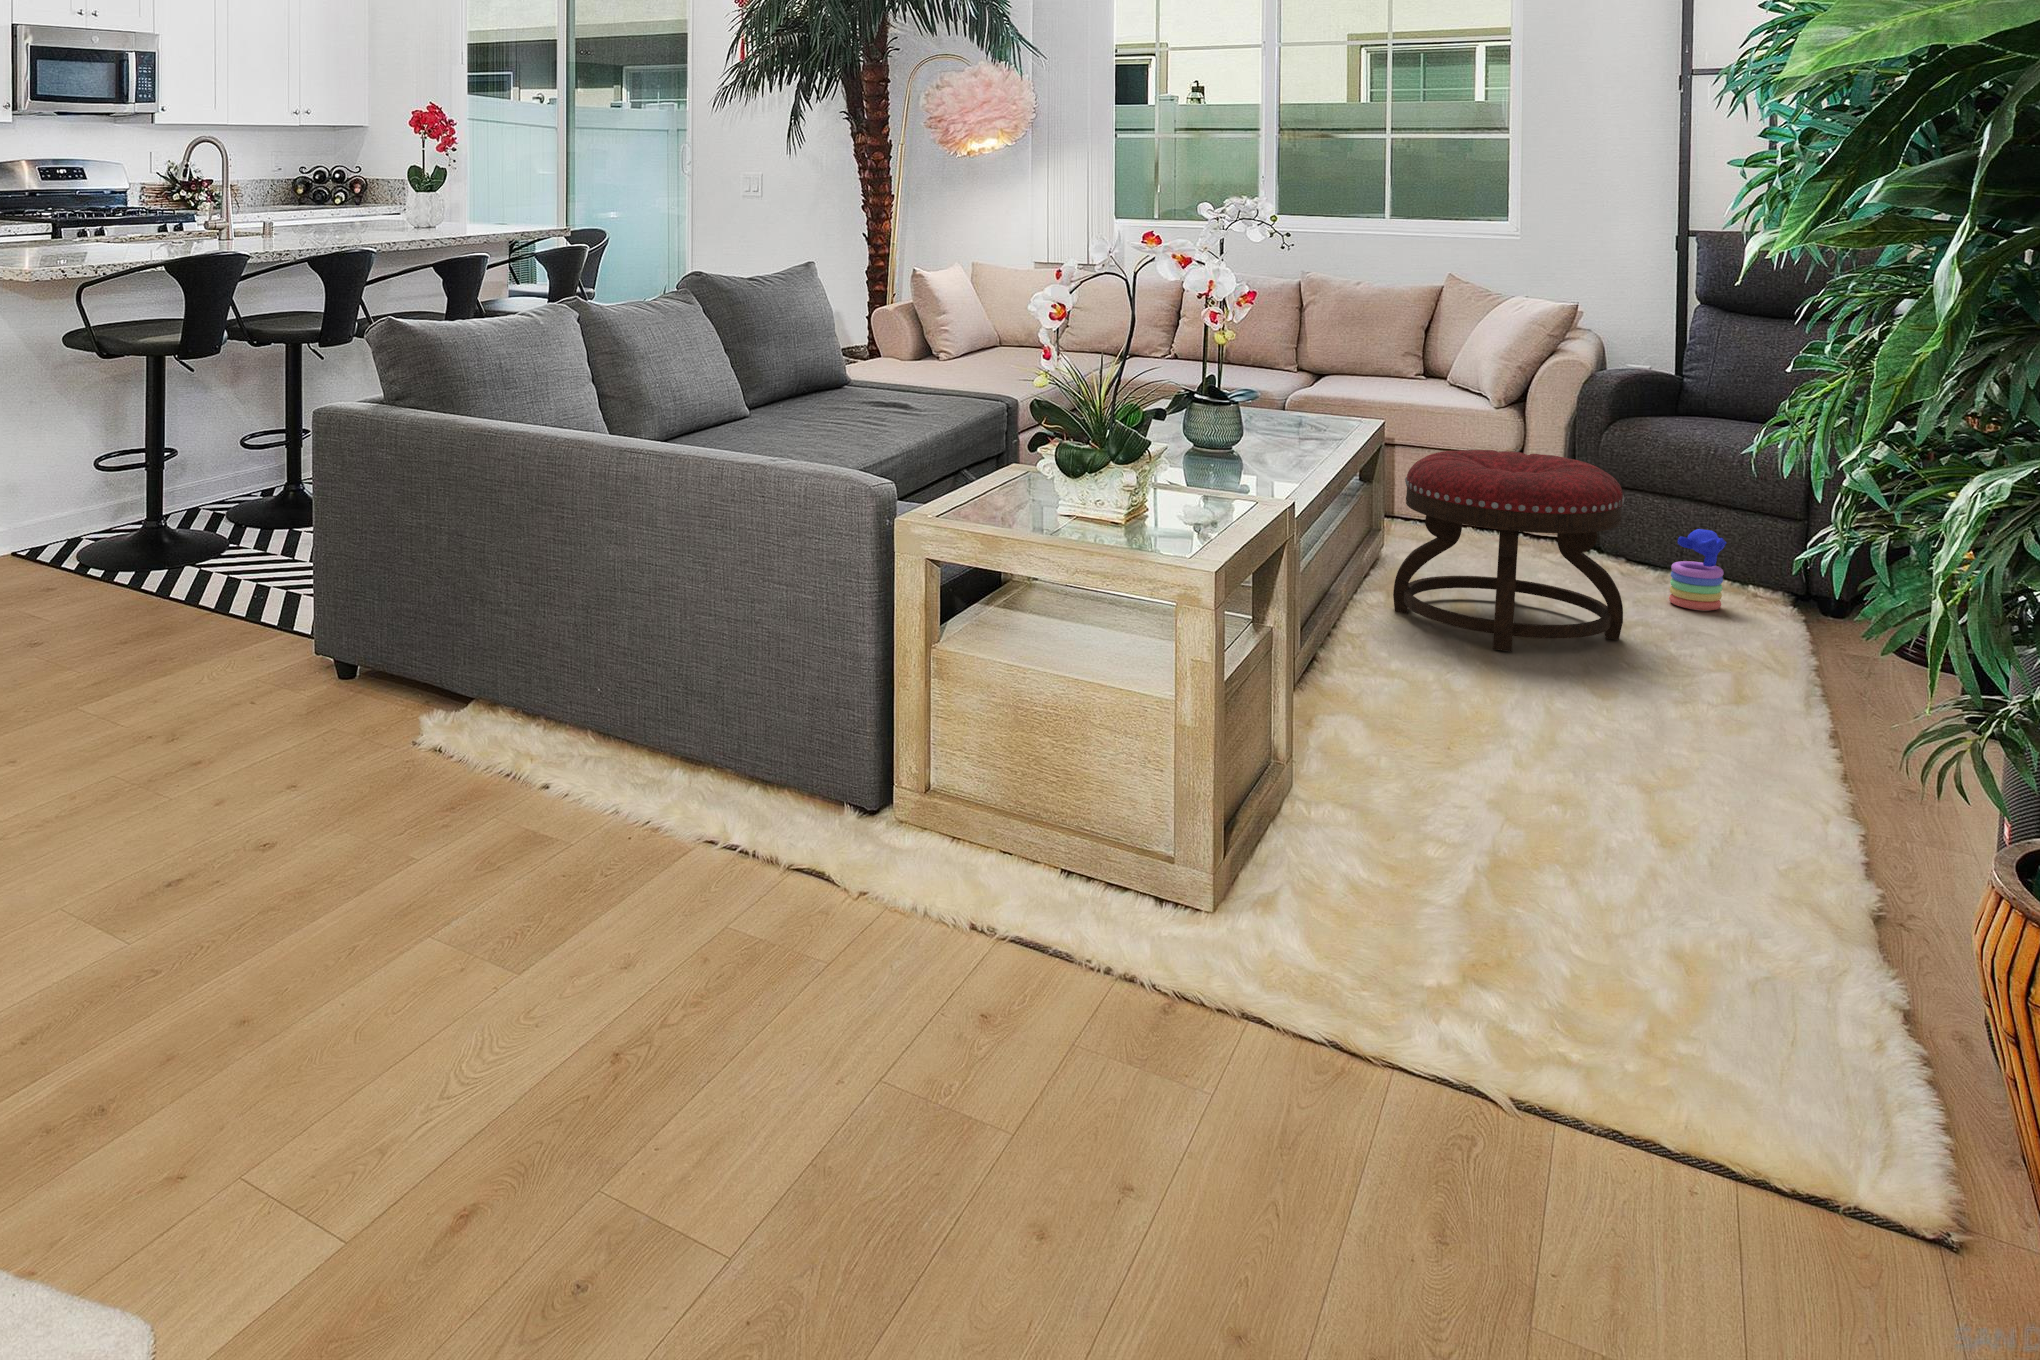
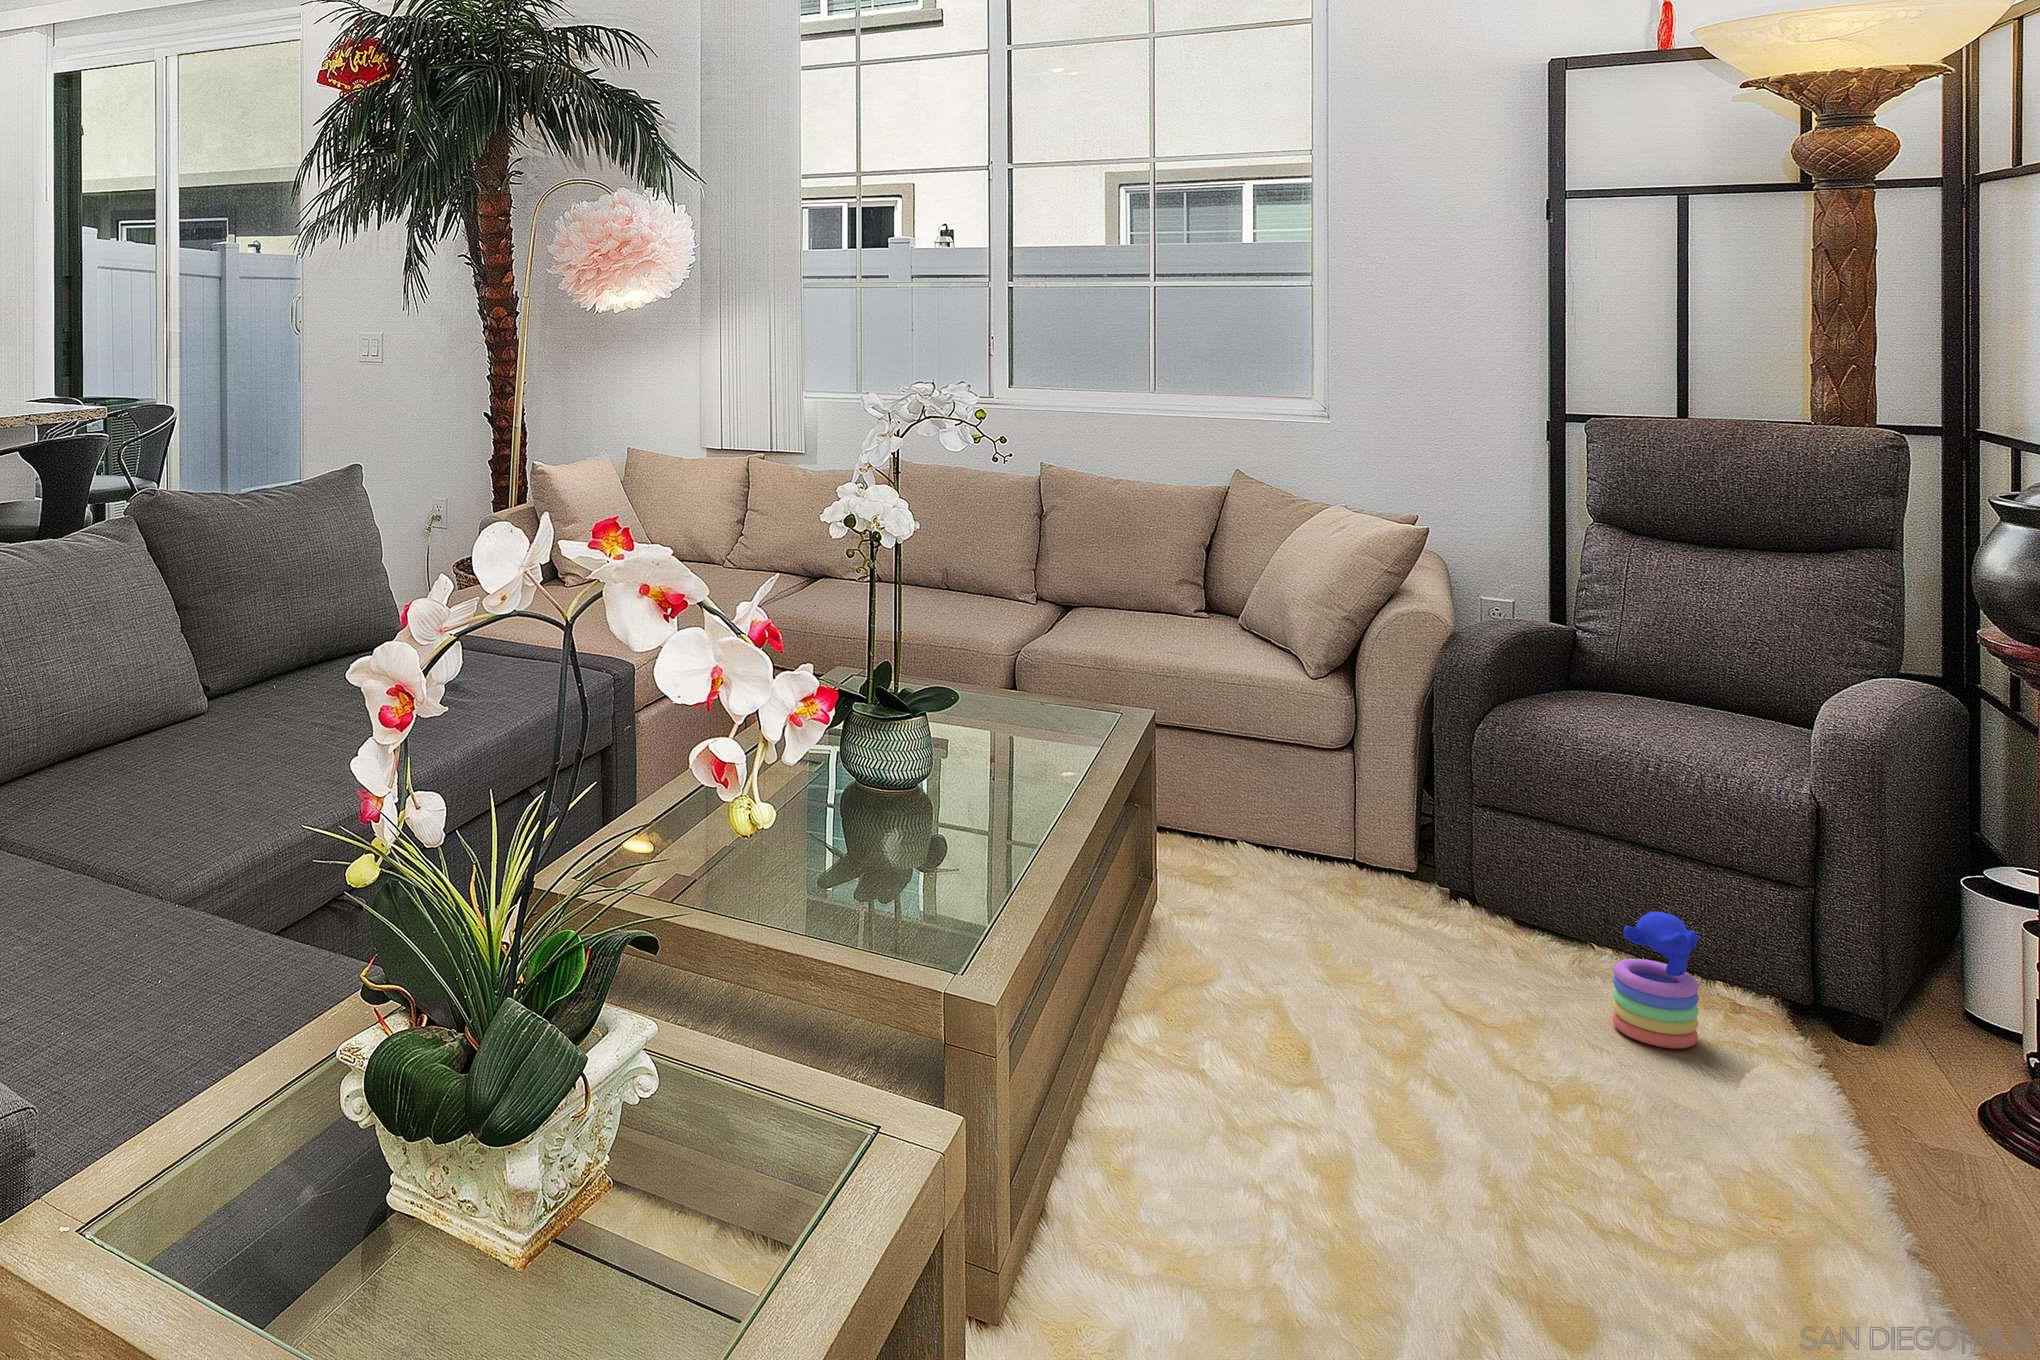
ottoman: present [1393,450,1624,652] -> none [1192,796,1572,1184]

